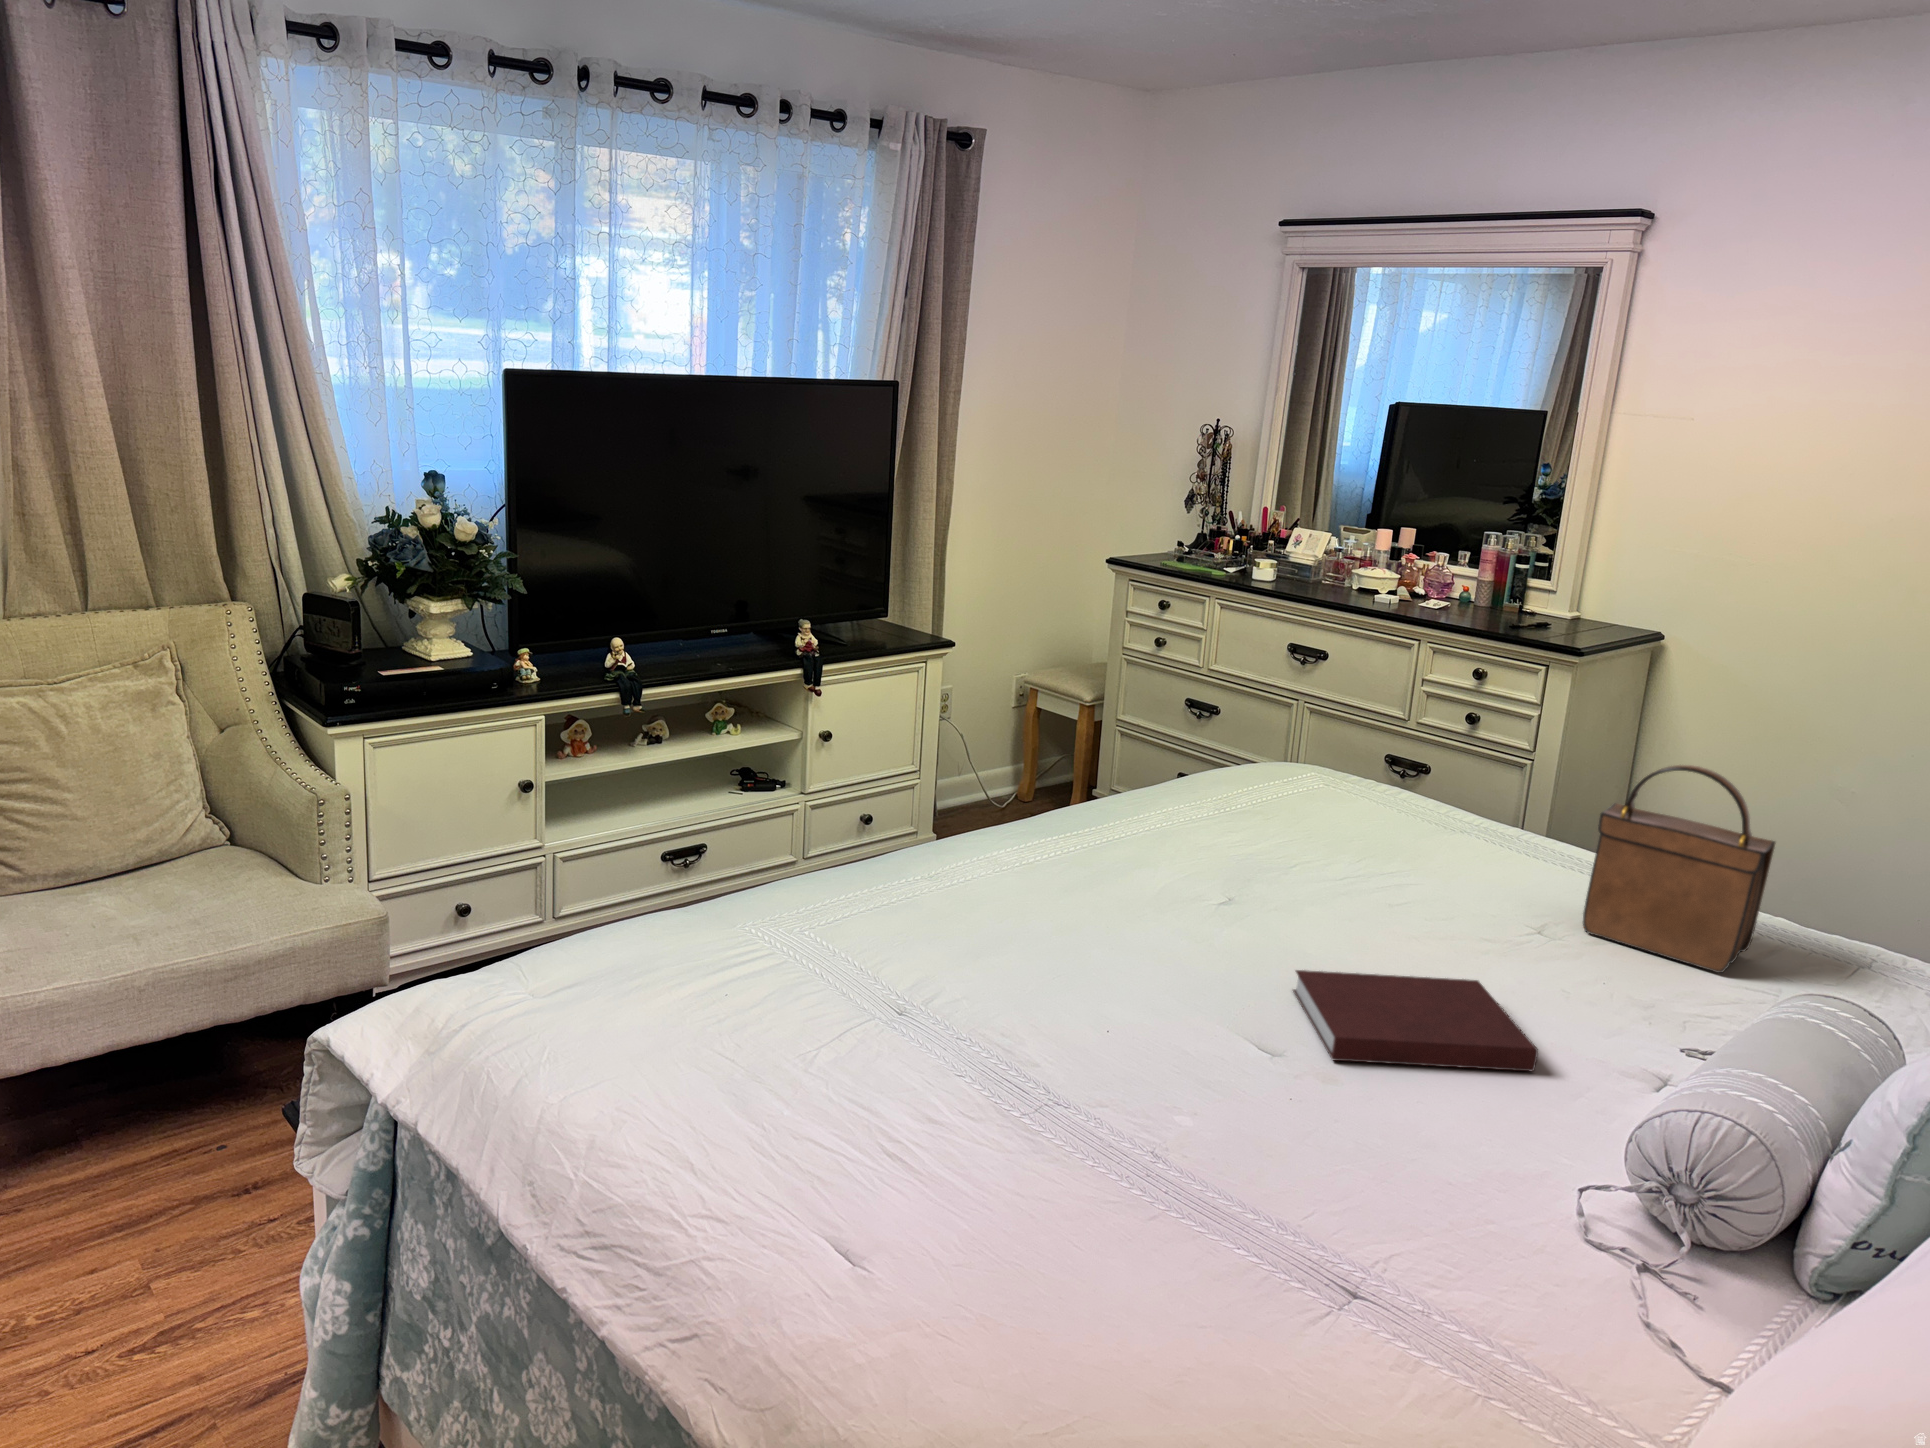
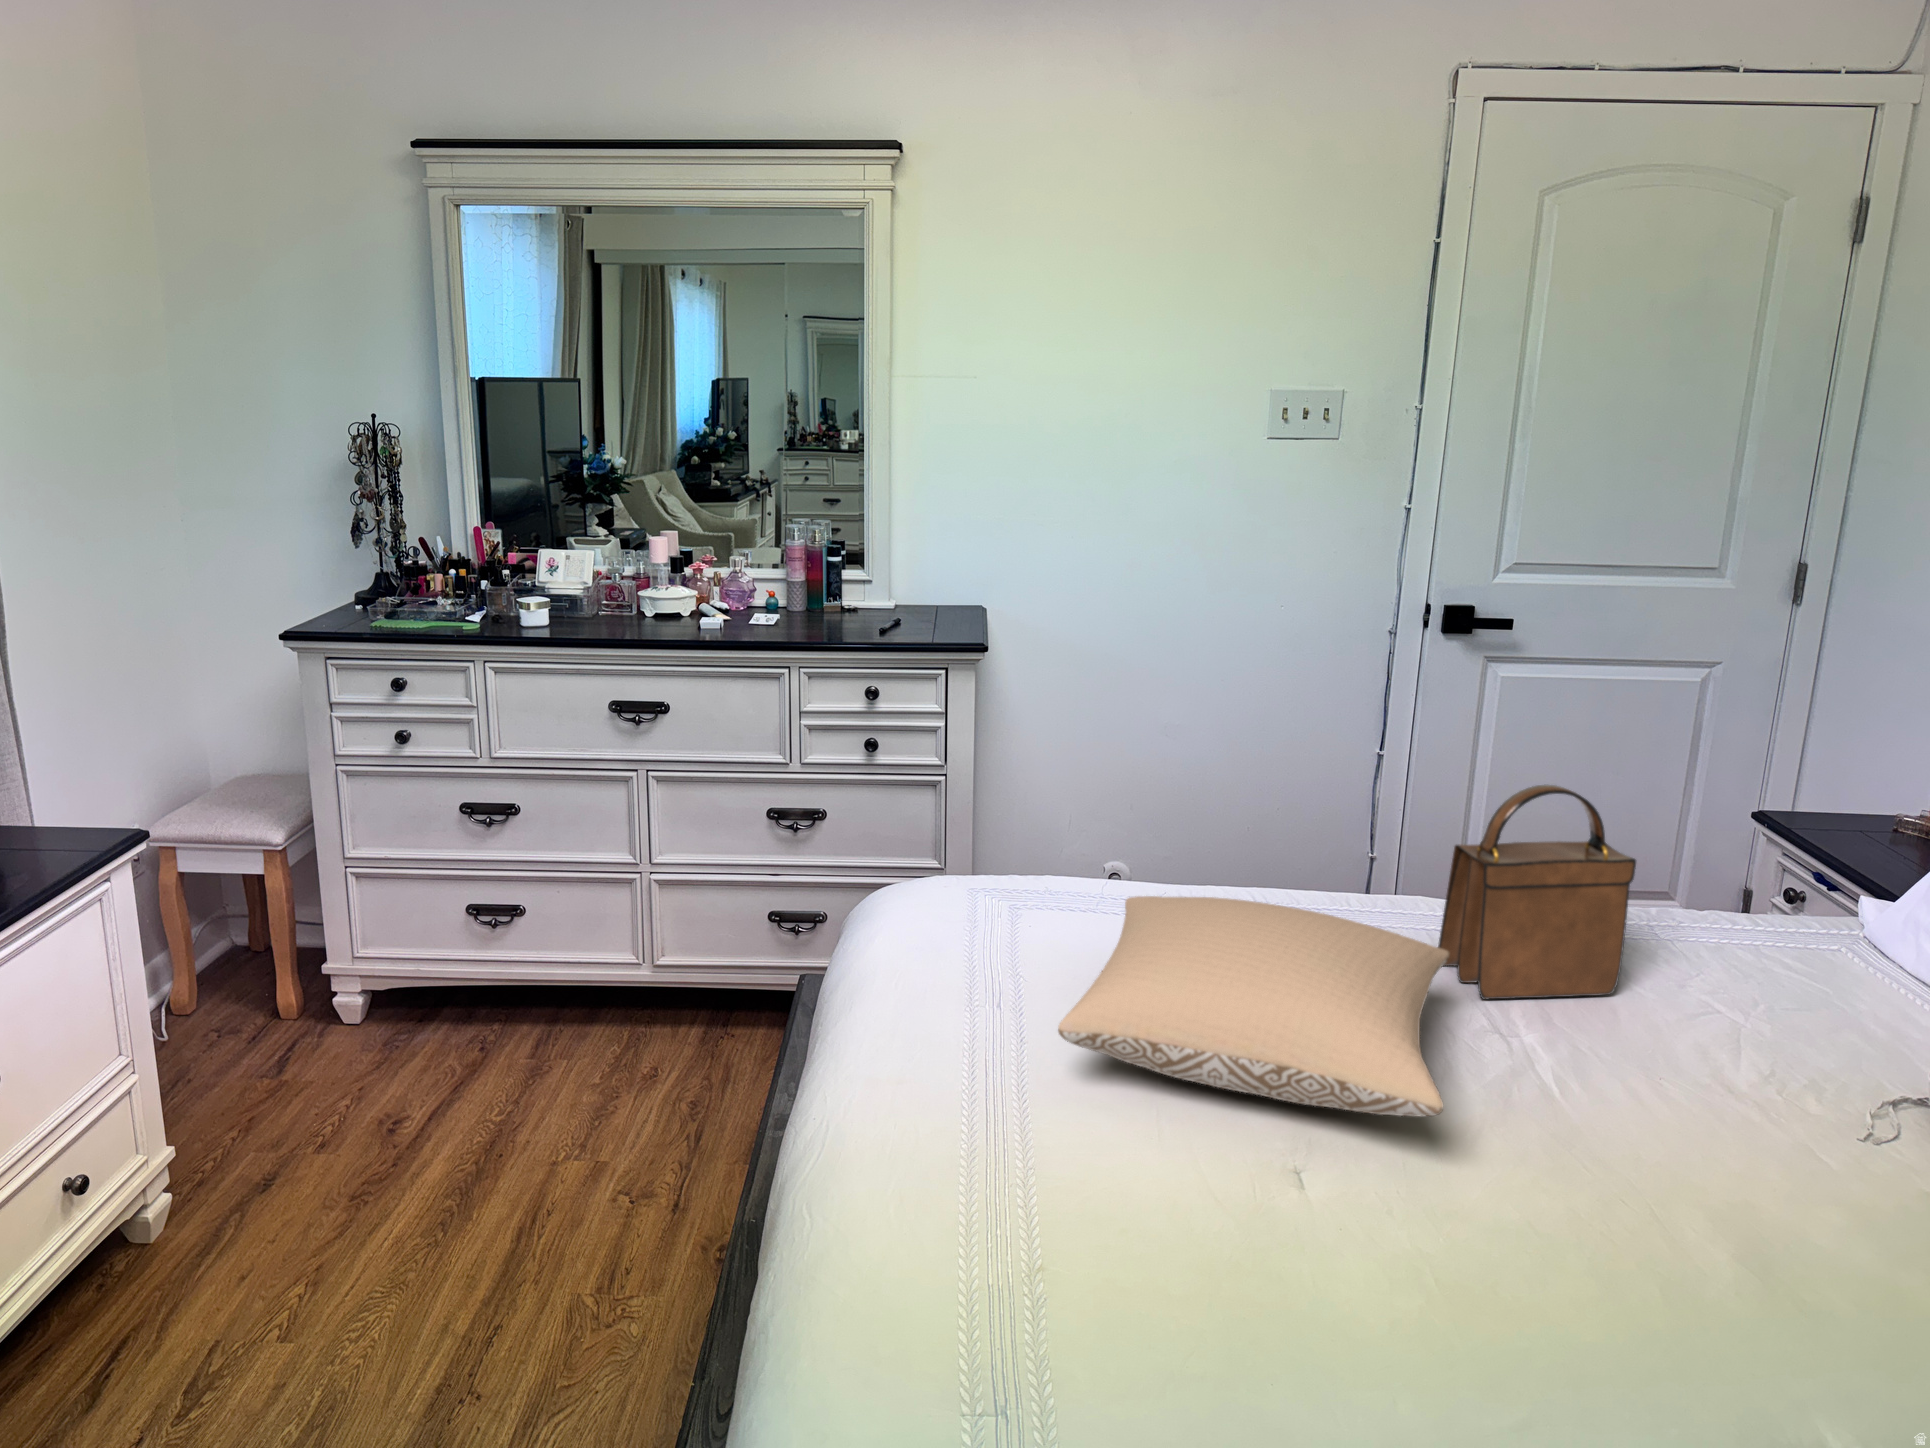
pillow: none [1166,772,1530,902] -> present [1058,896,1449,1117]
notebook: present [1293,970,1538,1072] -> none [1558,1132,1834,1358]

